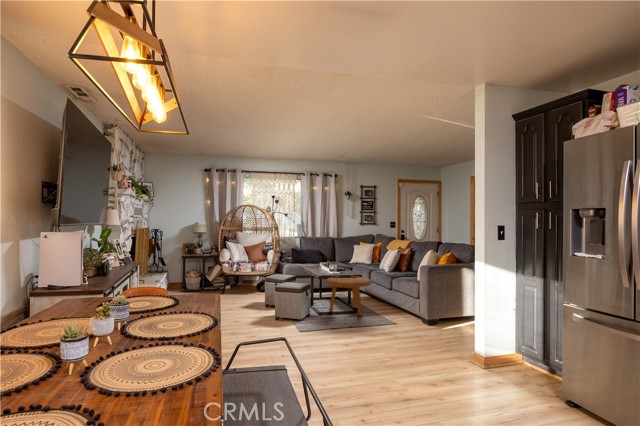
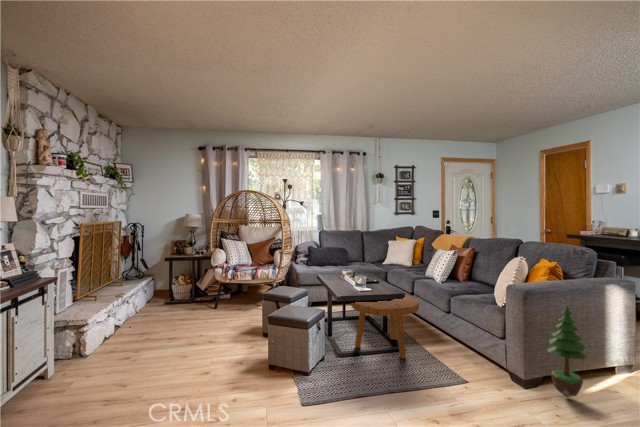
potted tree: none [440,275,459,328] -> present [548,307,587,397]

